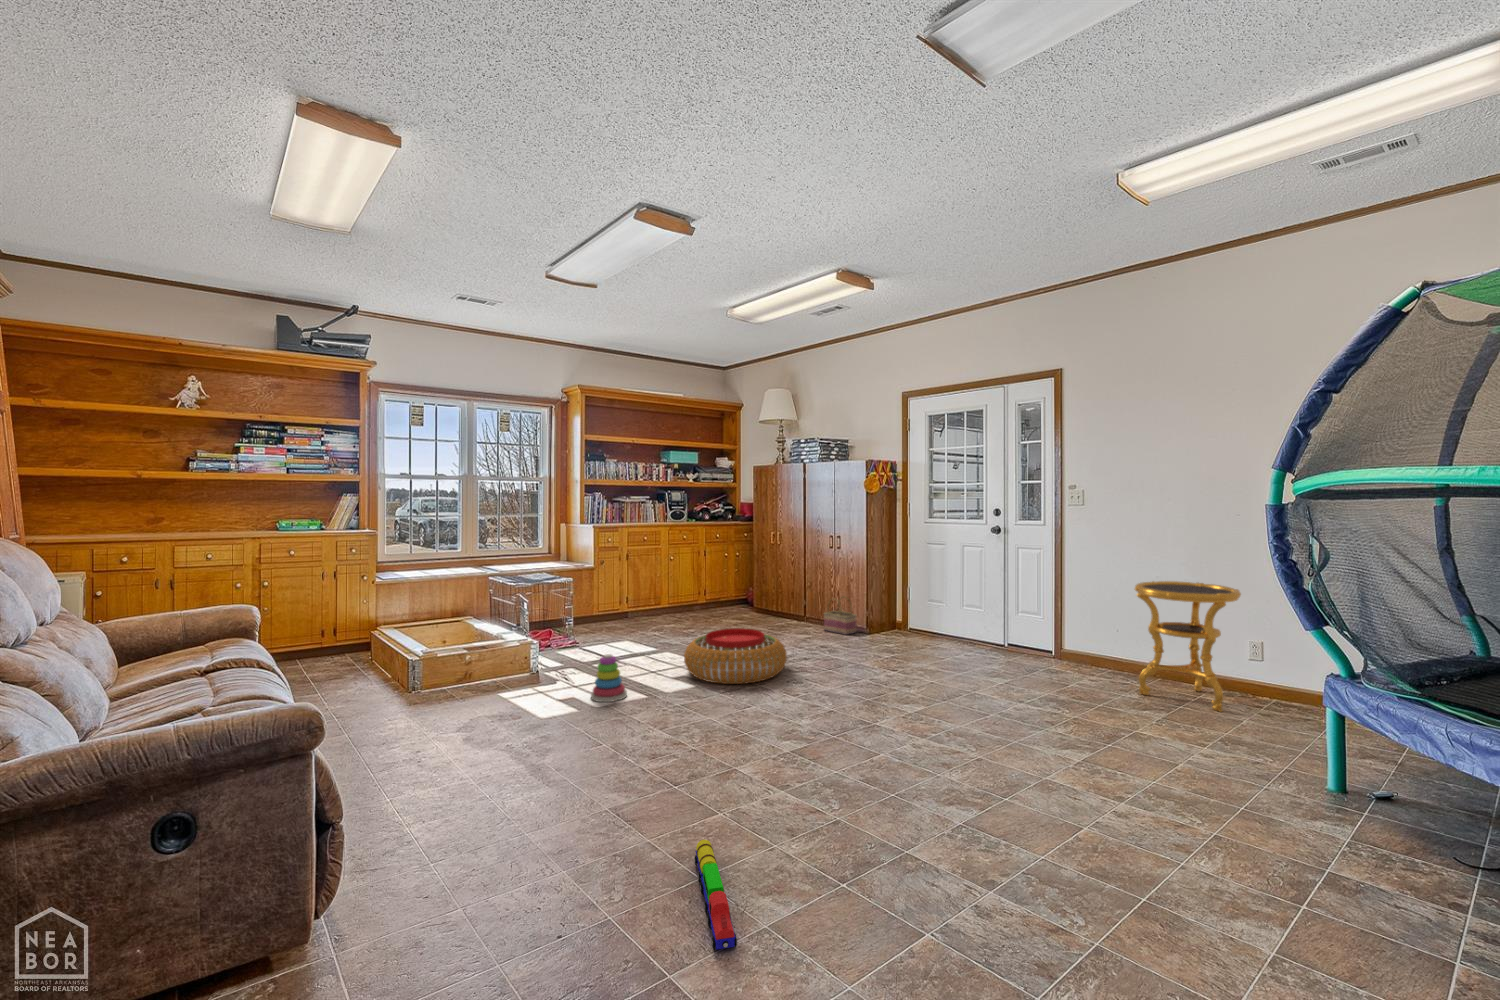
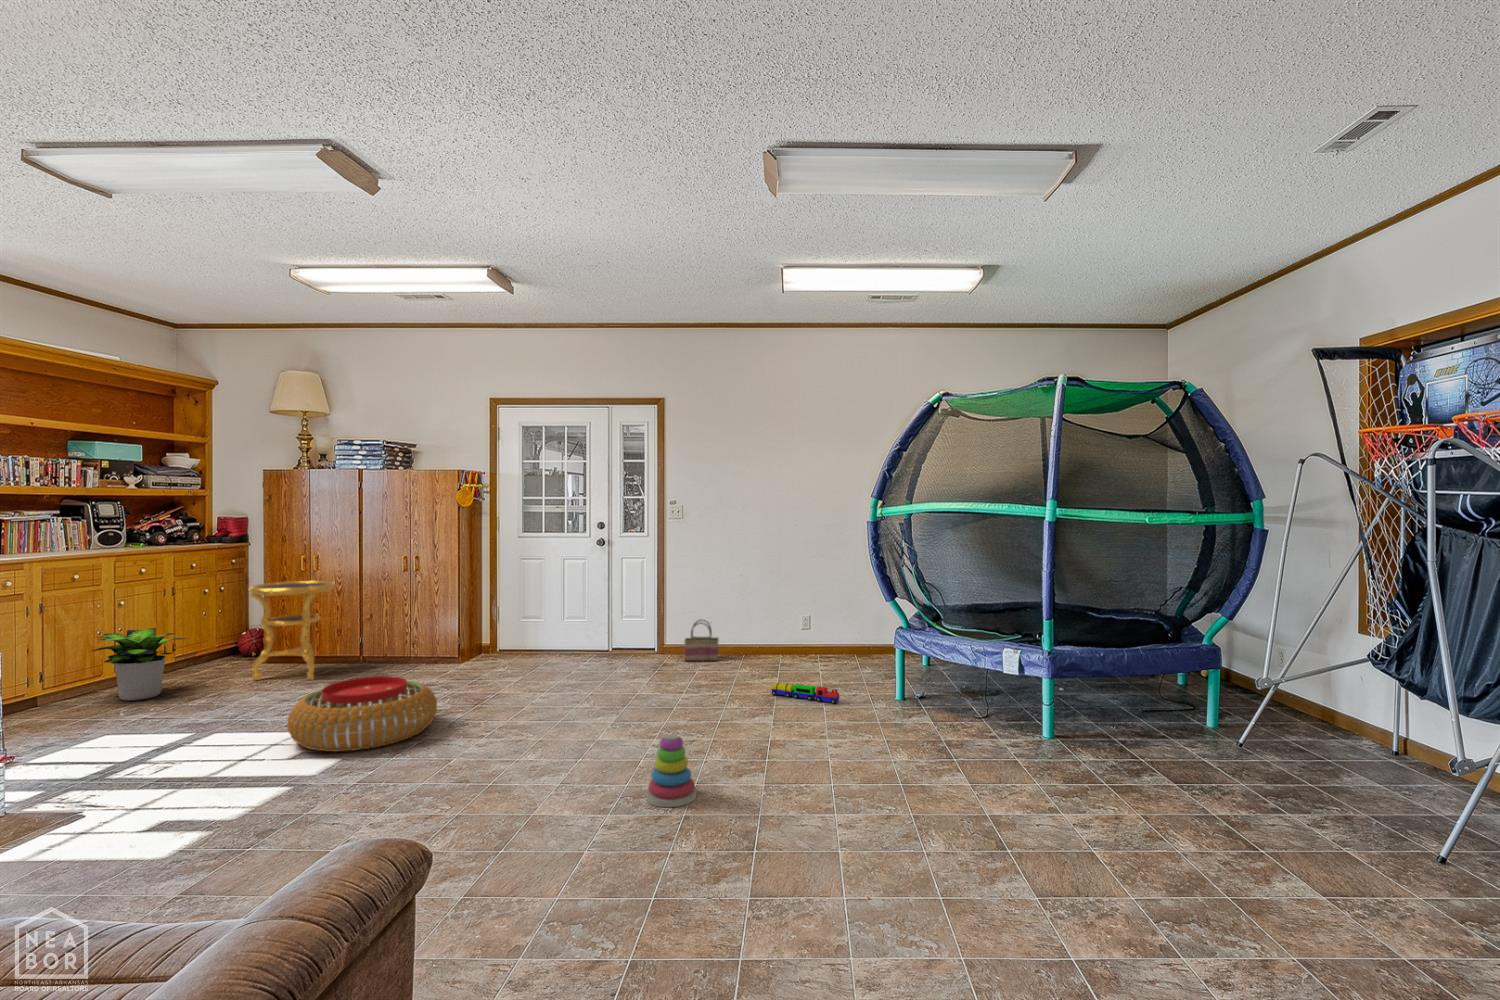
potted plant: none [652,574,702,620] -> present [93,628,186,701]
side table: present [1135,581,1241,712] -> present [249,580,335,680]
basket: present [824,596,857,635] -> present [684,620,719,661]
stacking toy: present [591,654,627,702] -> present [646,734,697,807]
toy train: present [694,840,737,950] -> present [771,682,840,704]

